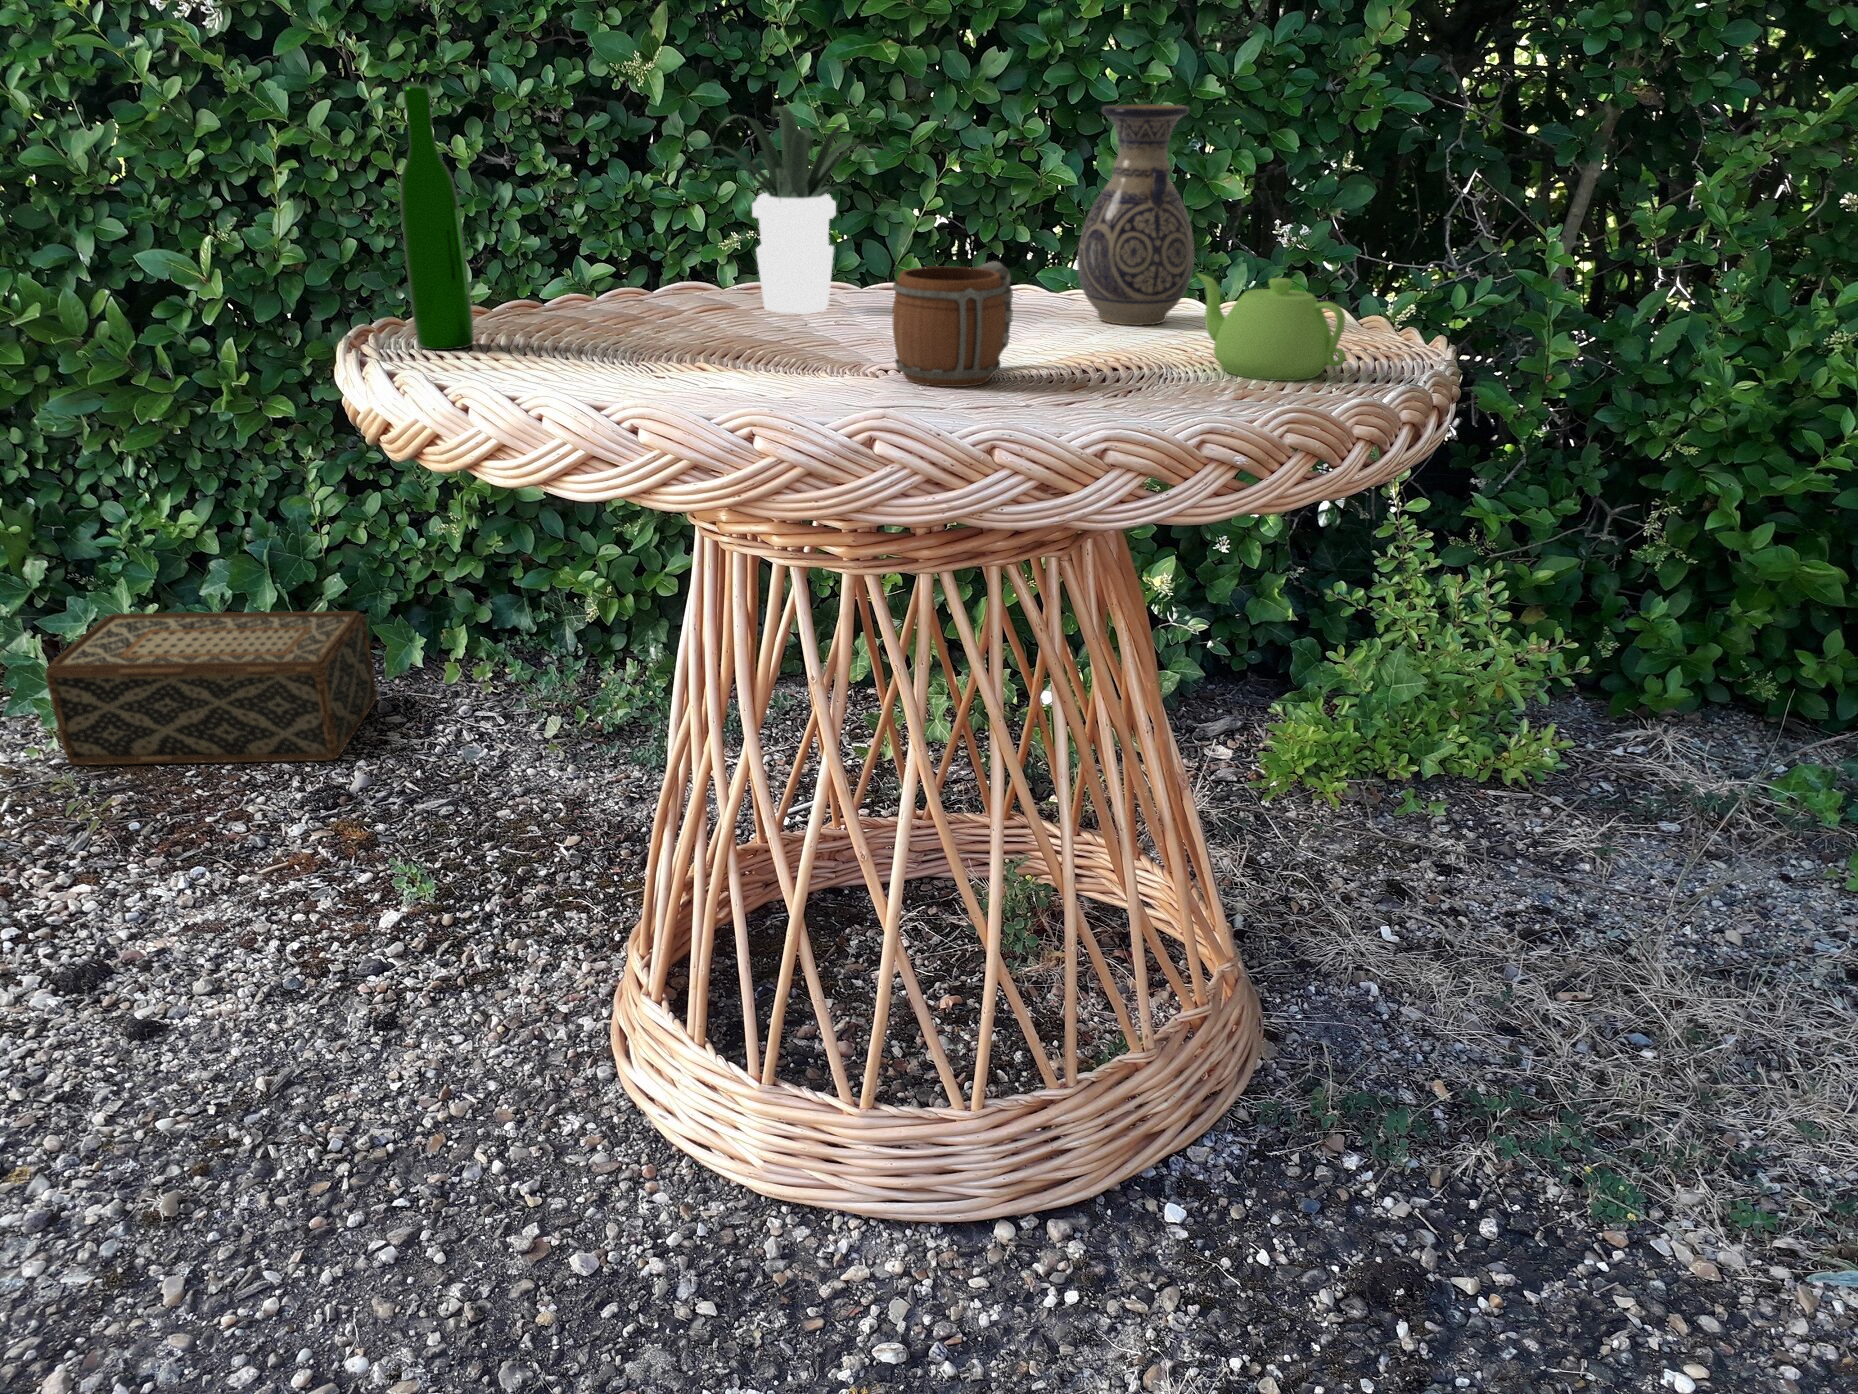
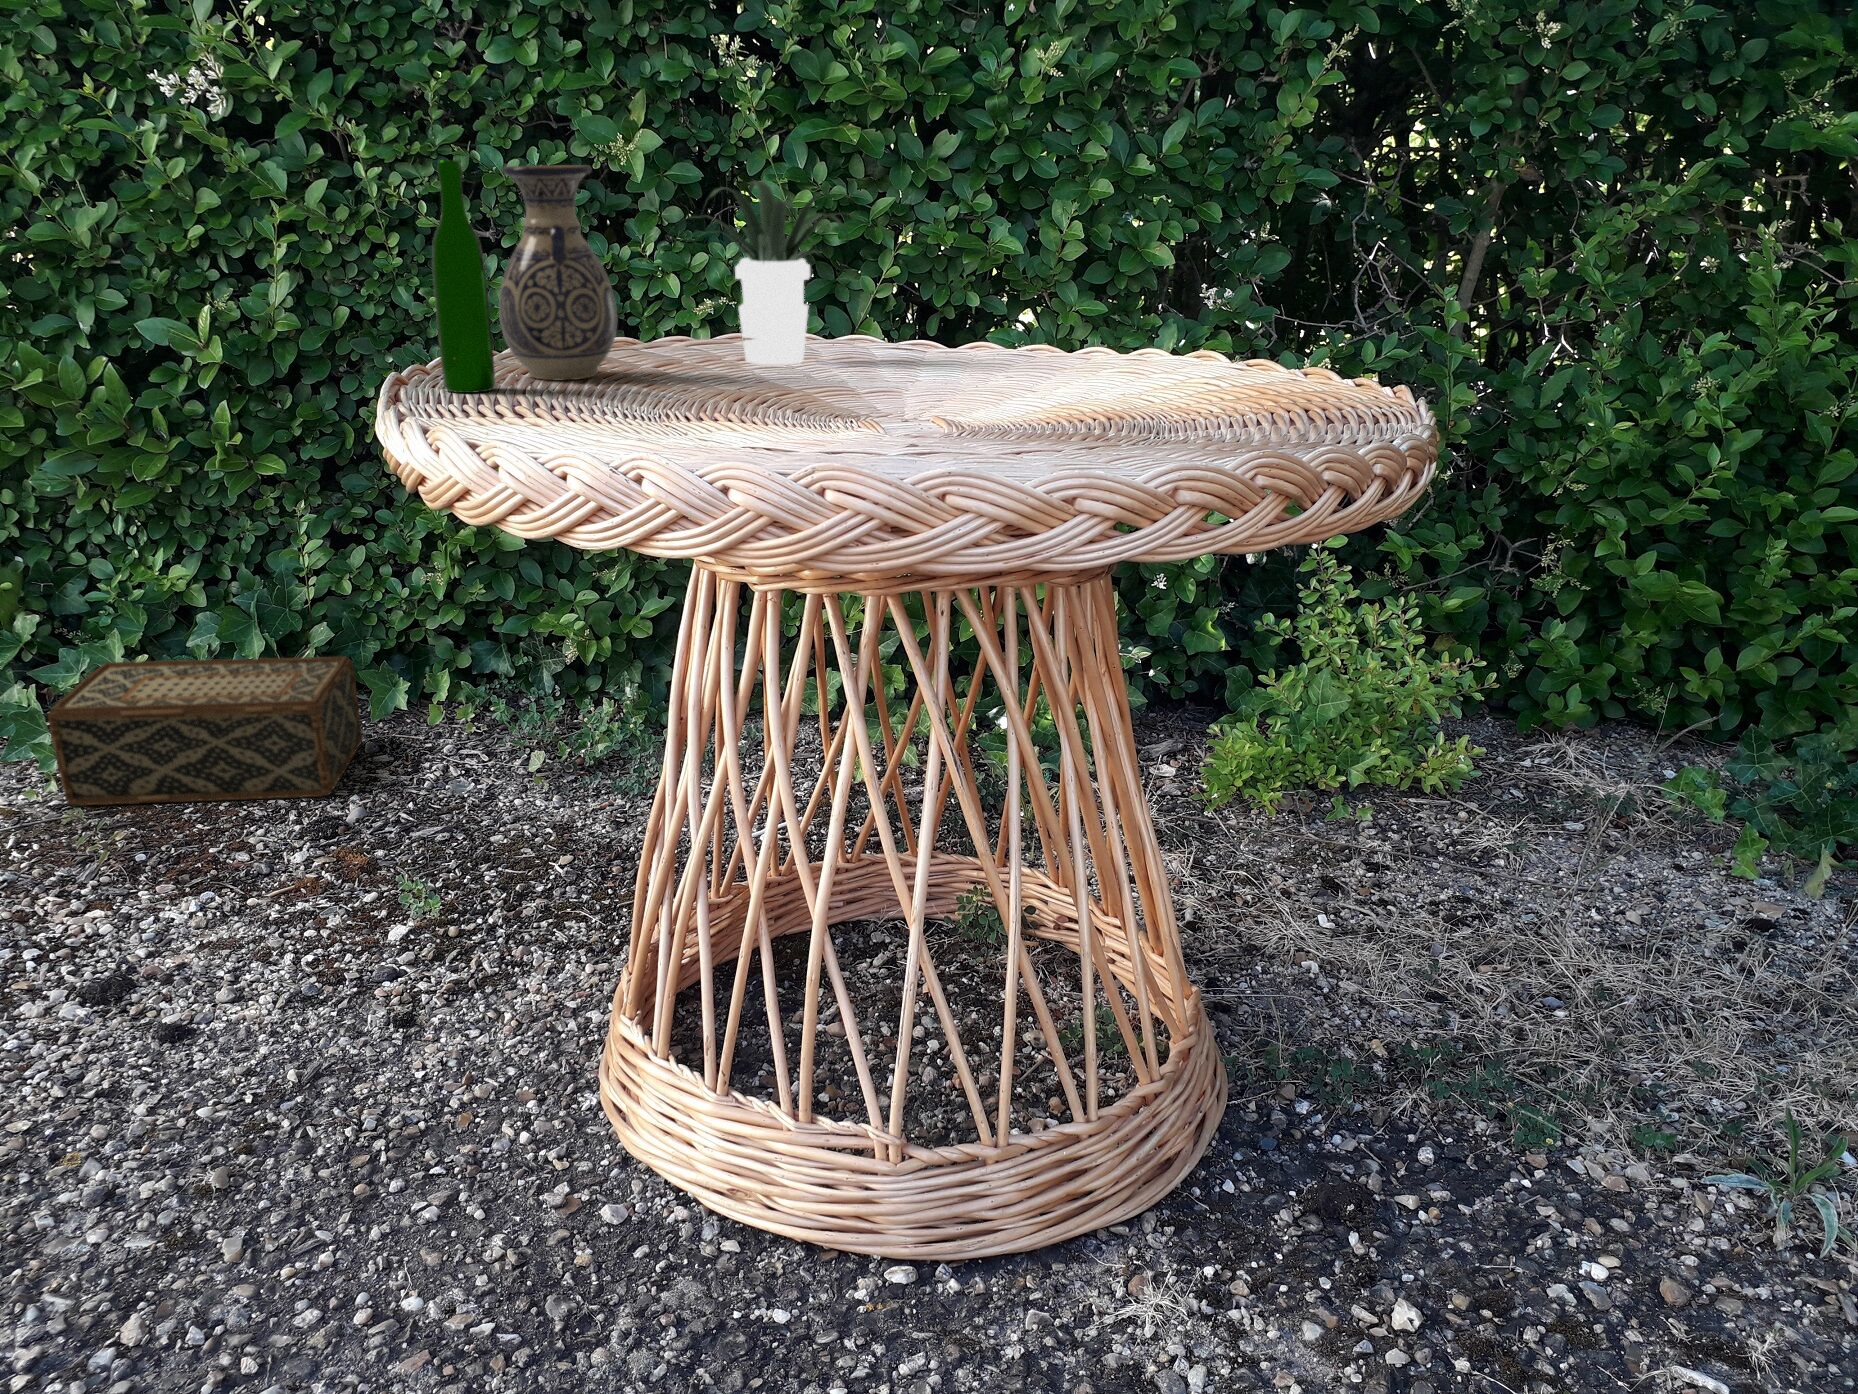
vase: present [1077,104,1194,326] -> present [499,165,617,380]
mug: present [893,261,1013,387] -> none [879,310,982,418]
teapot: present [1197,273,1346,381] -> none [1140,320,1273,412]

